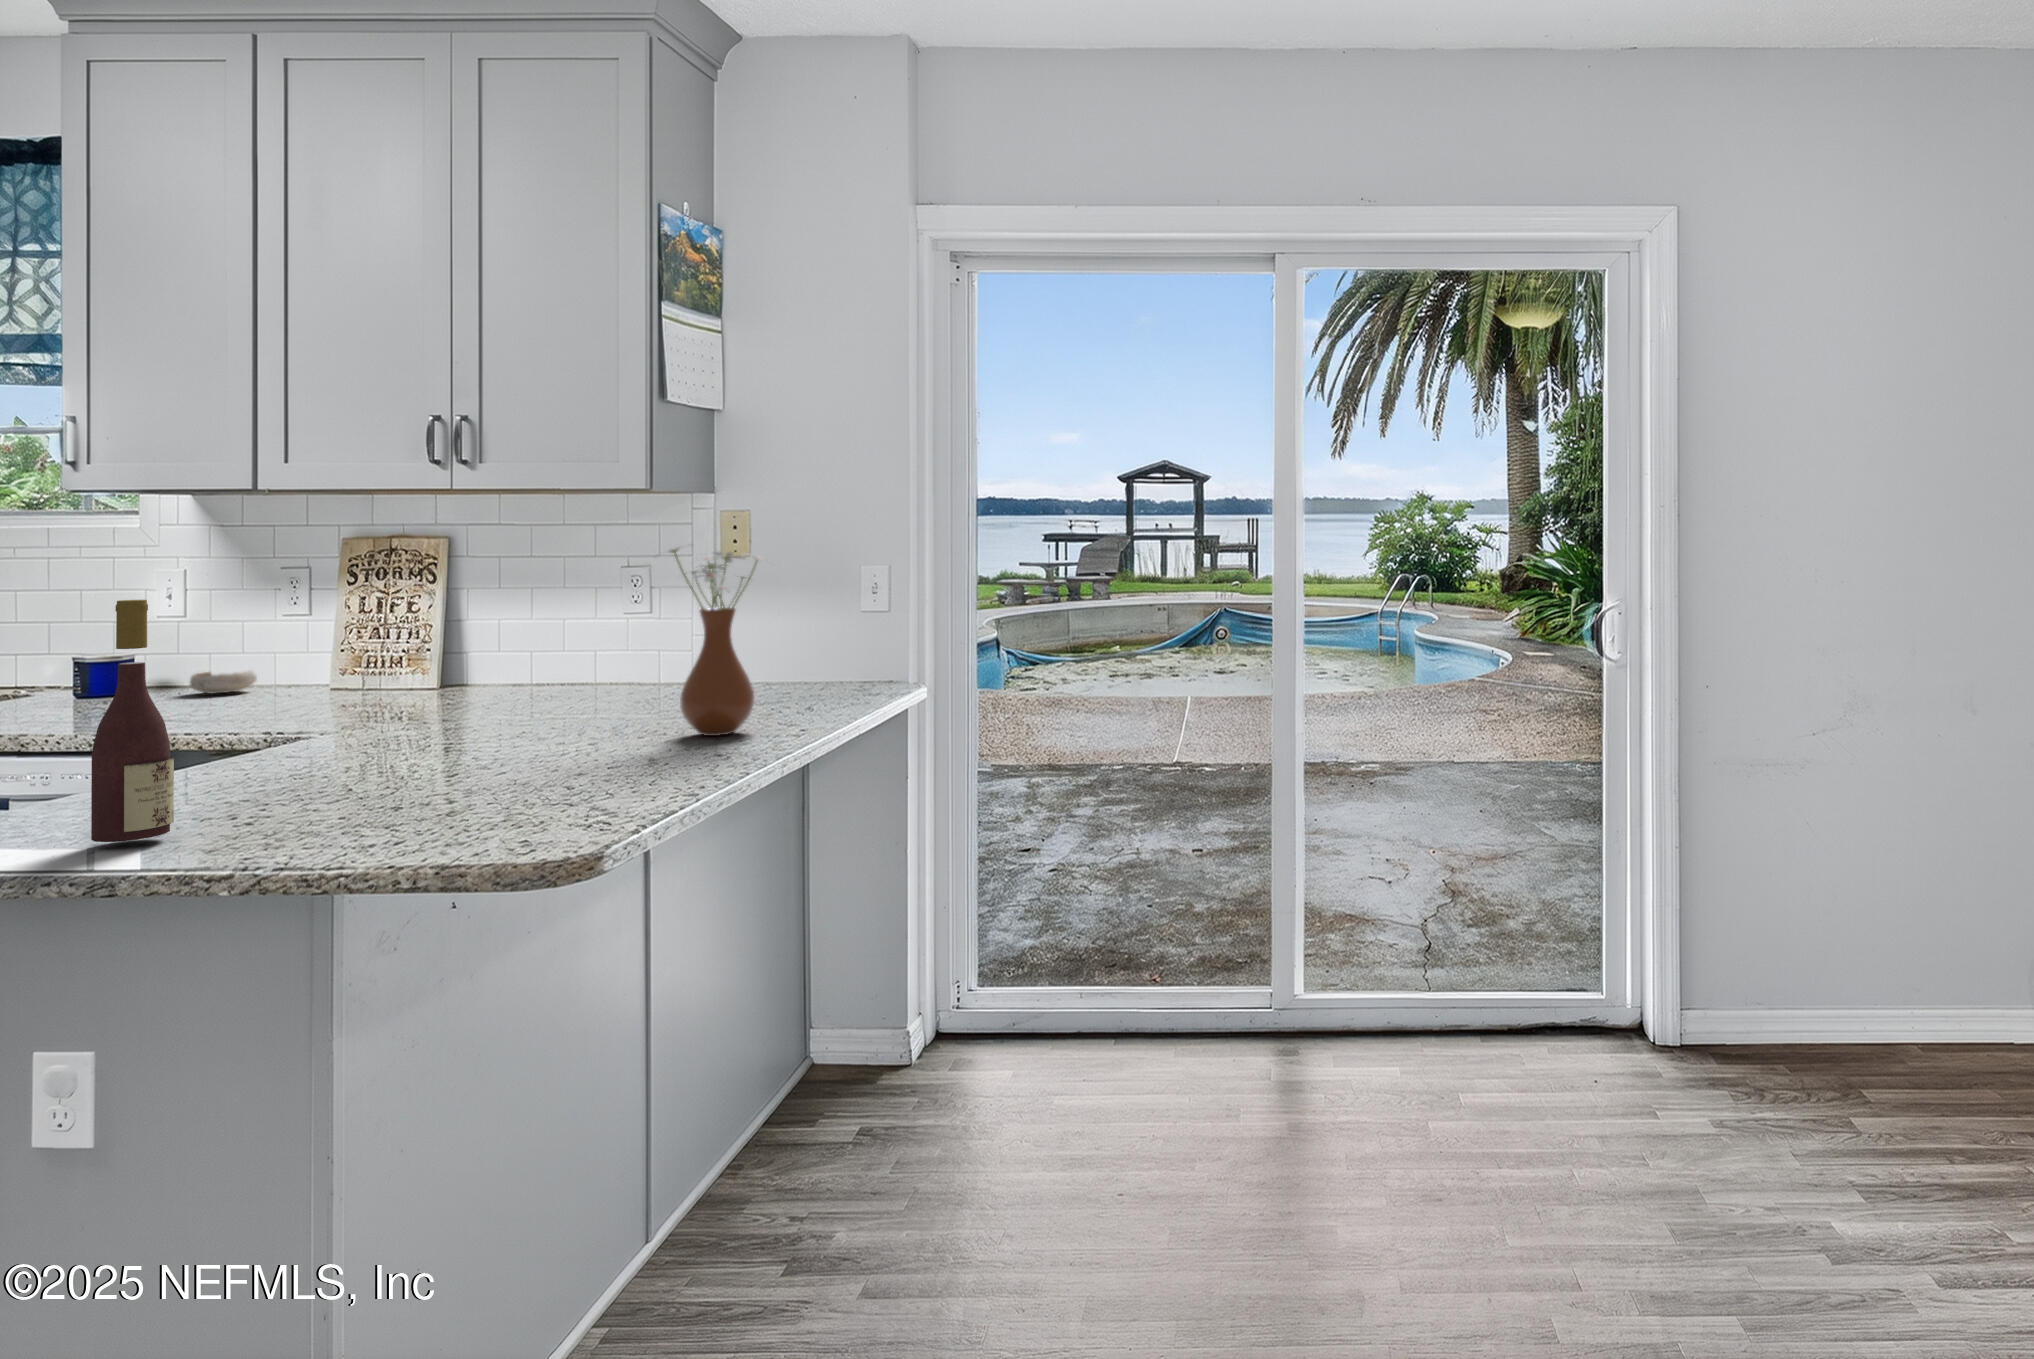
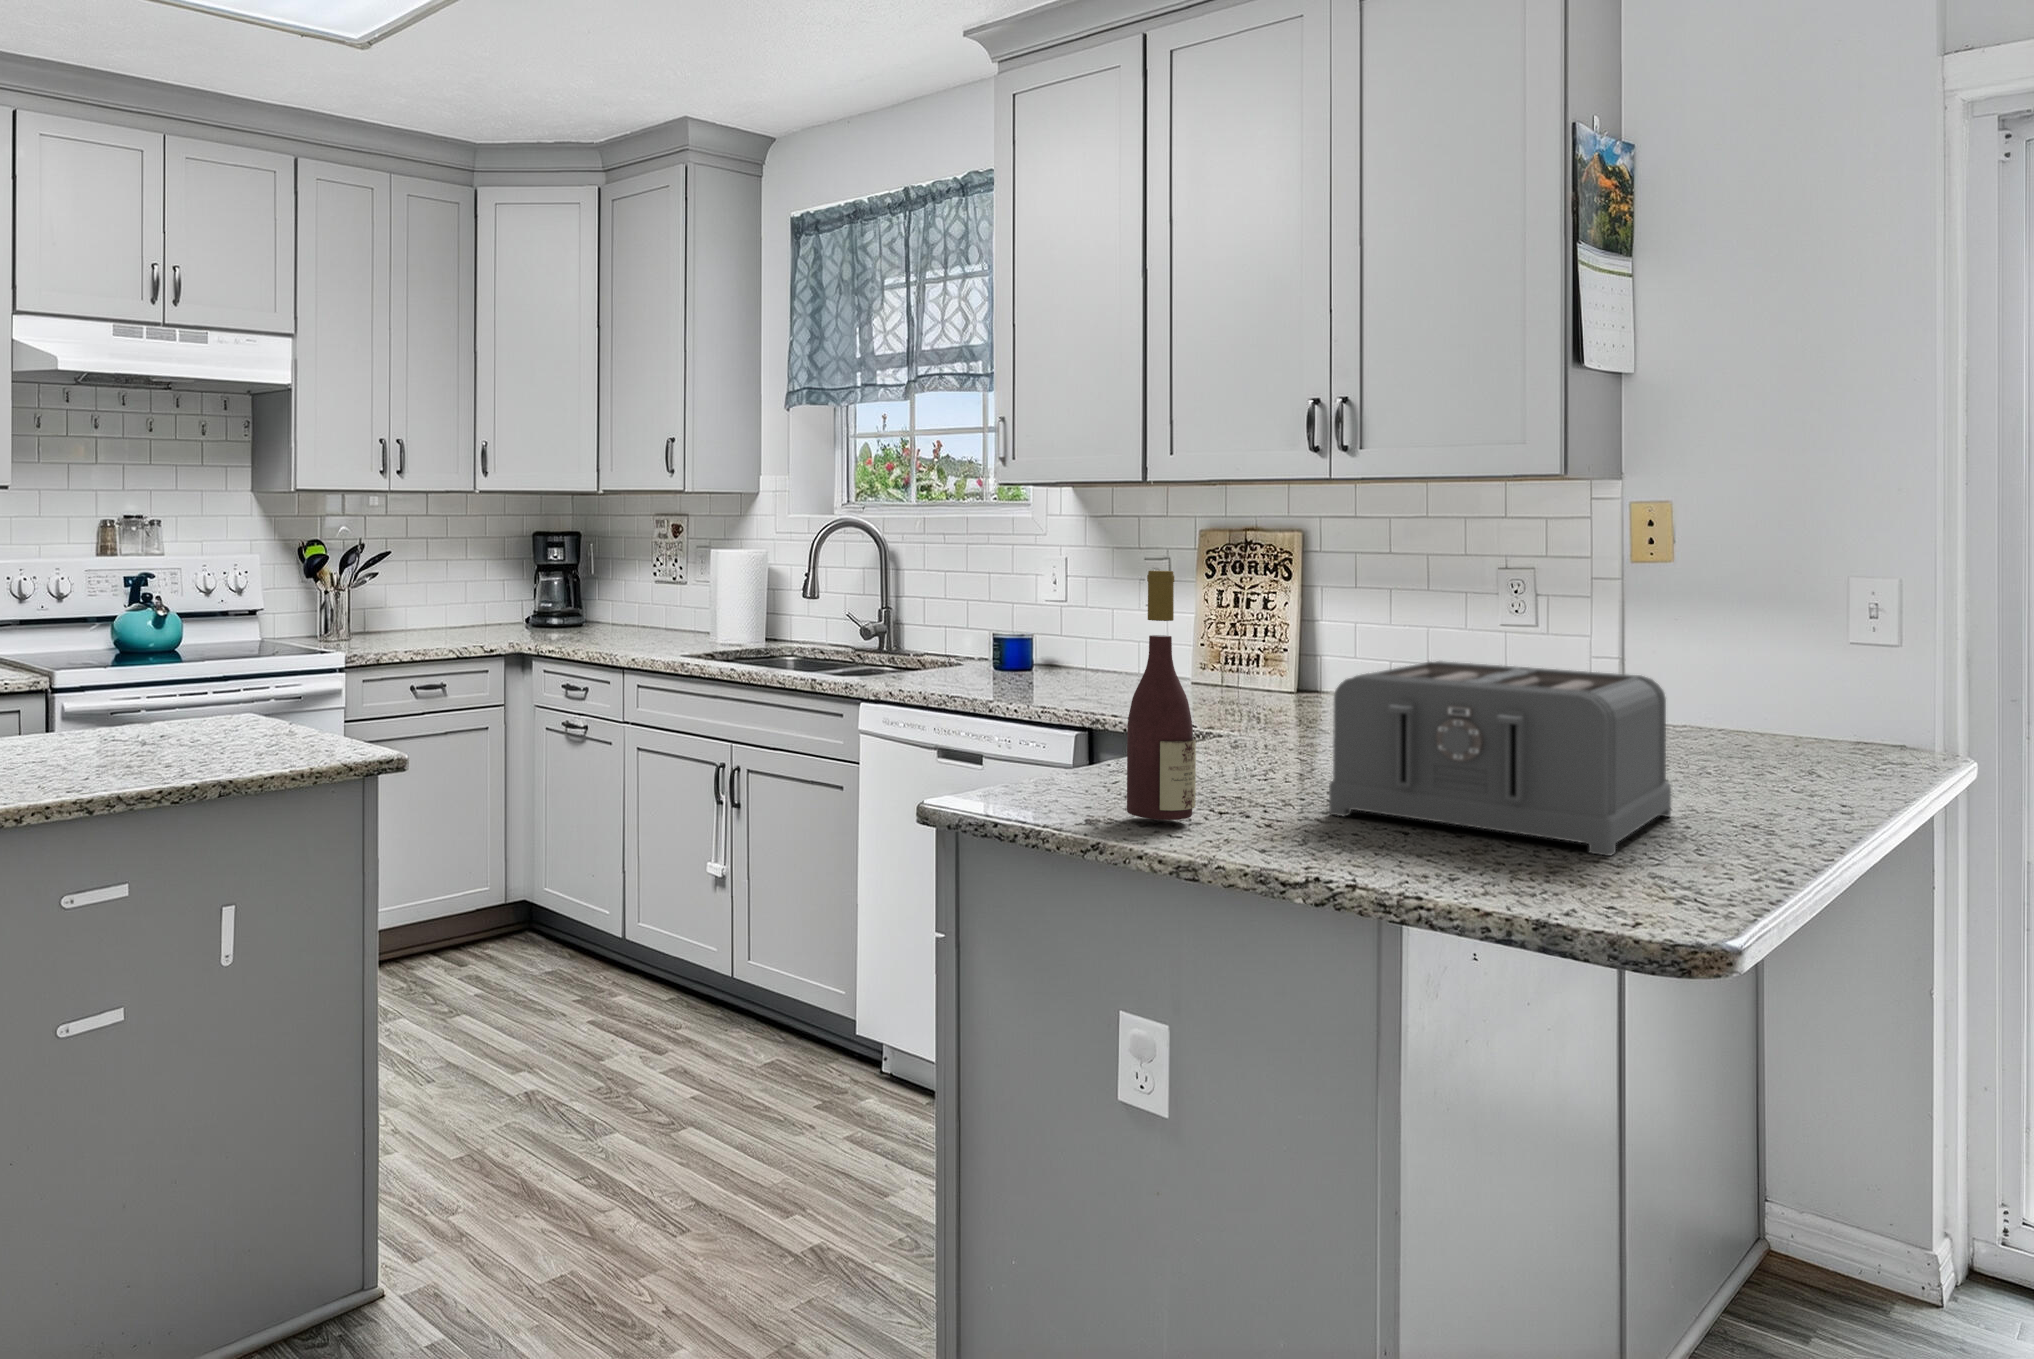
vase: present [668,548,770,736] -> none [1620,536,1803,787]
toaster: none [337,658,653,808] -> present [1329,661,1671,855]
bowl: present [190,671,257,694] -> none [1072,653,1124,674]

